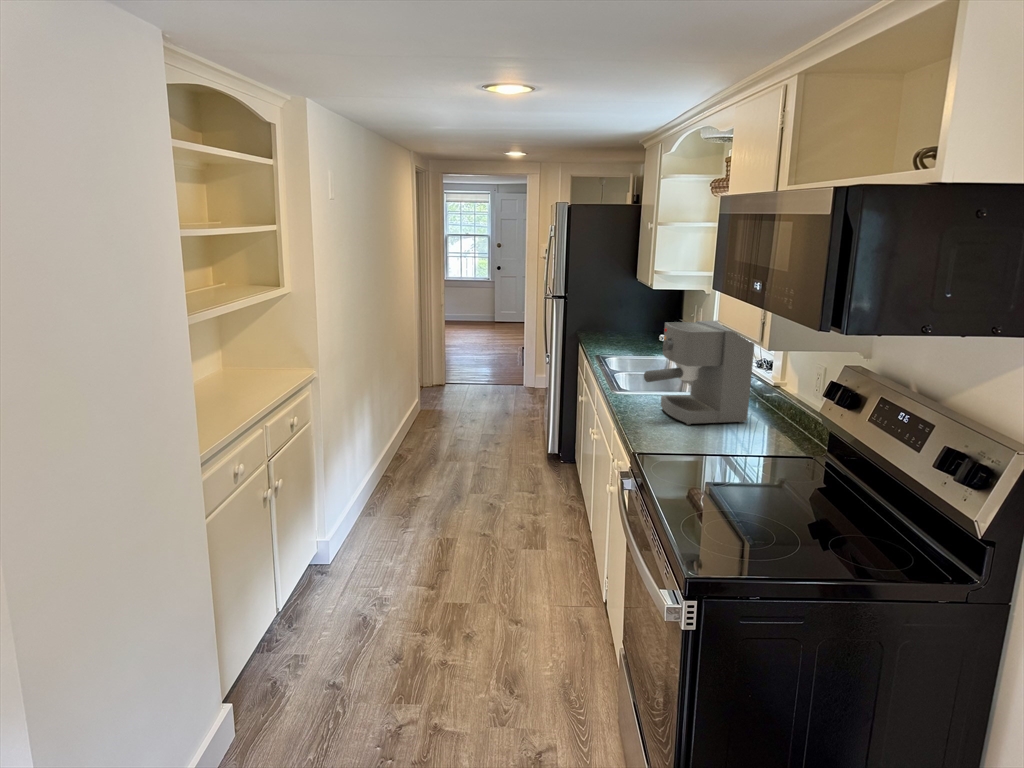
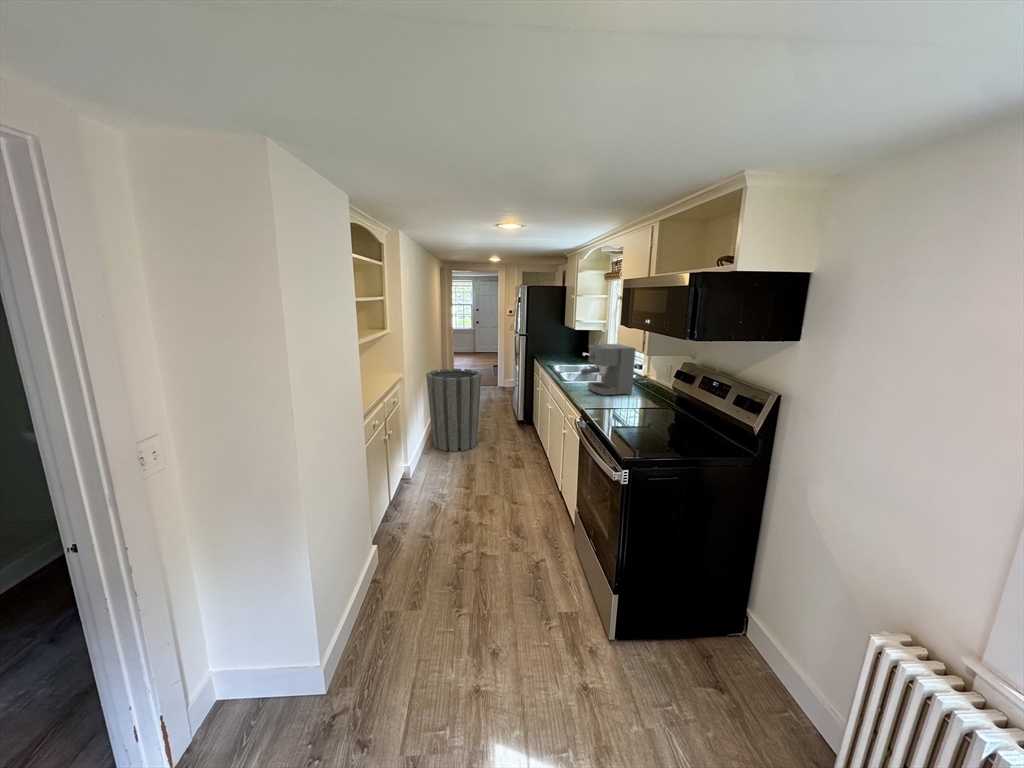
trash can: none [370,358,474,515] -> present [426,369,481,452]

